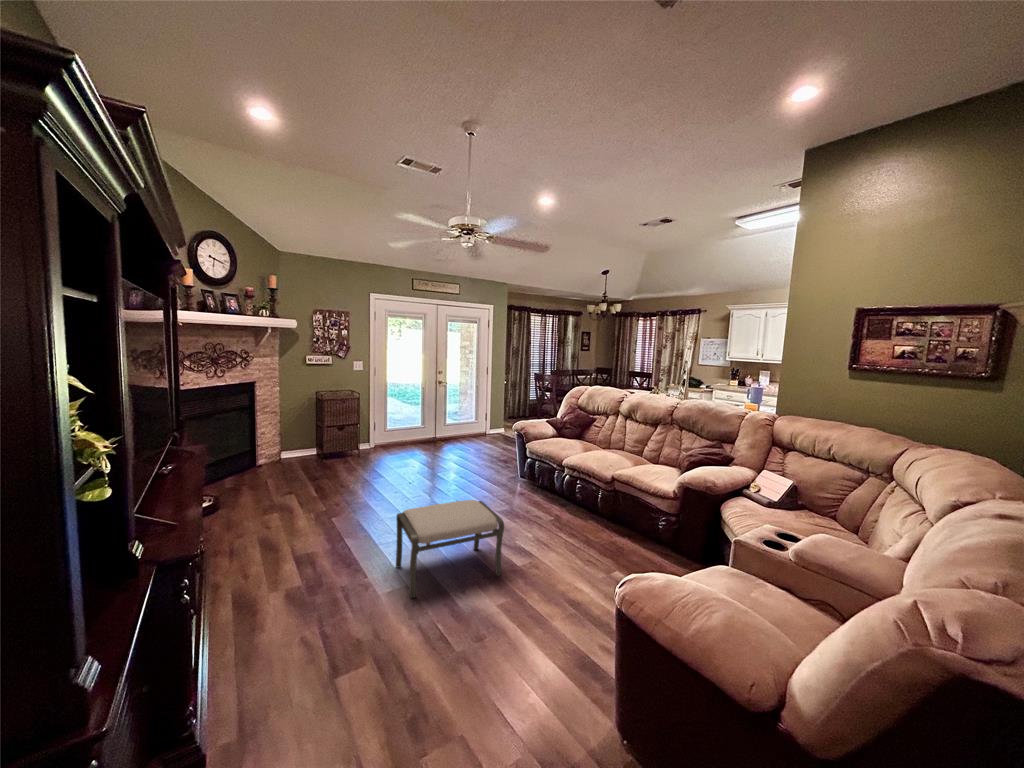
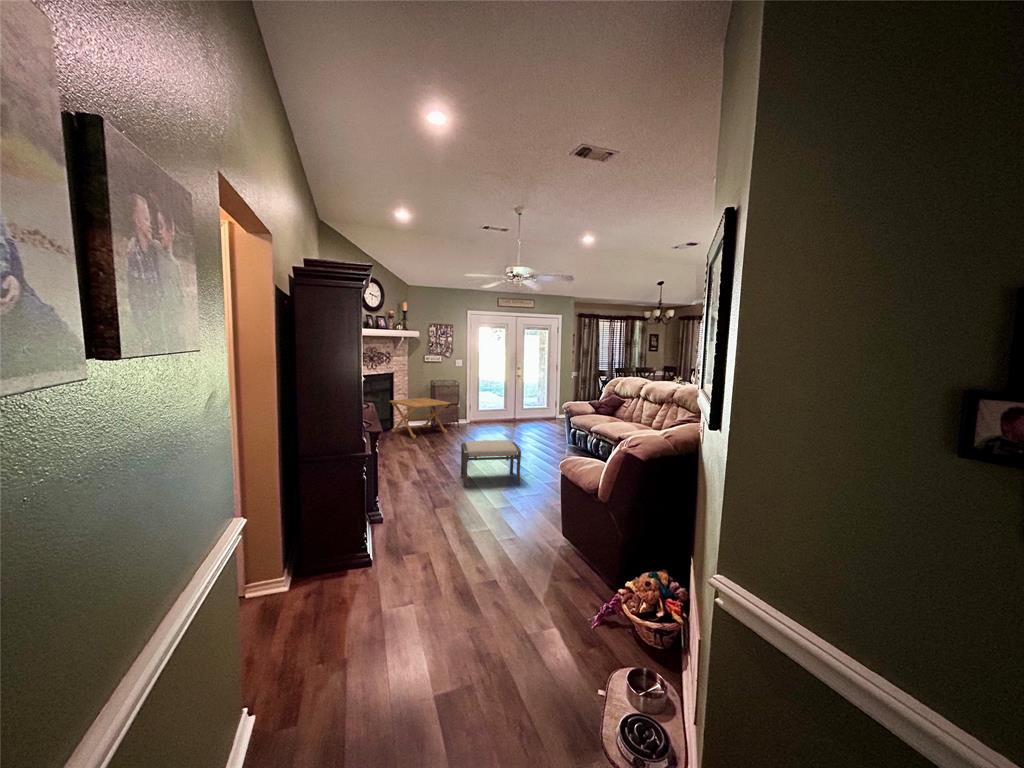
side table: none [248,417,351,486] -> present [390,398,450,439]

